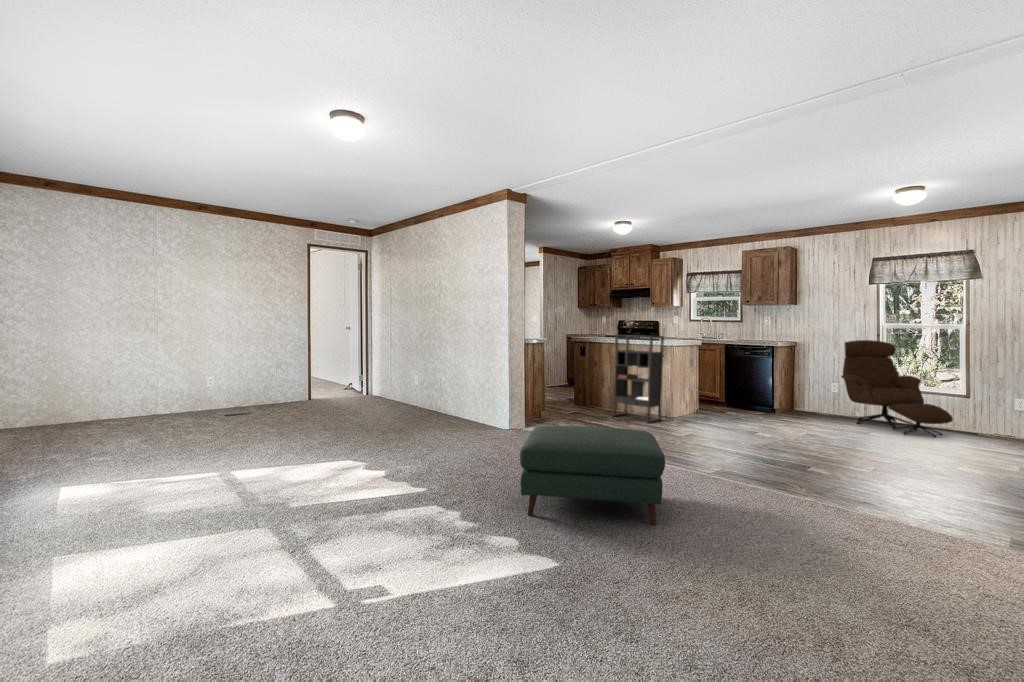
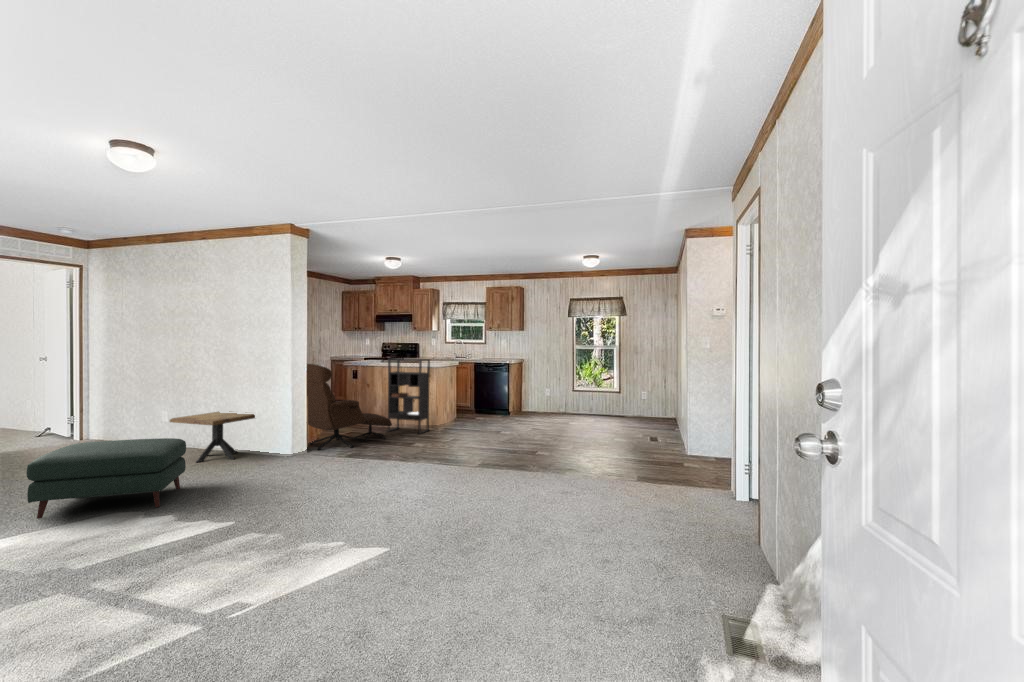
lounge chair: present [841,340,953,437] -> present [307,364,392,450]
side table: none [408,381,484,428] -> present [170,411,255,462]
ottoman: present [520,426,665,525] -> present [27,438,186,519]

